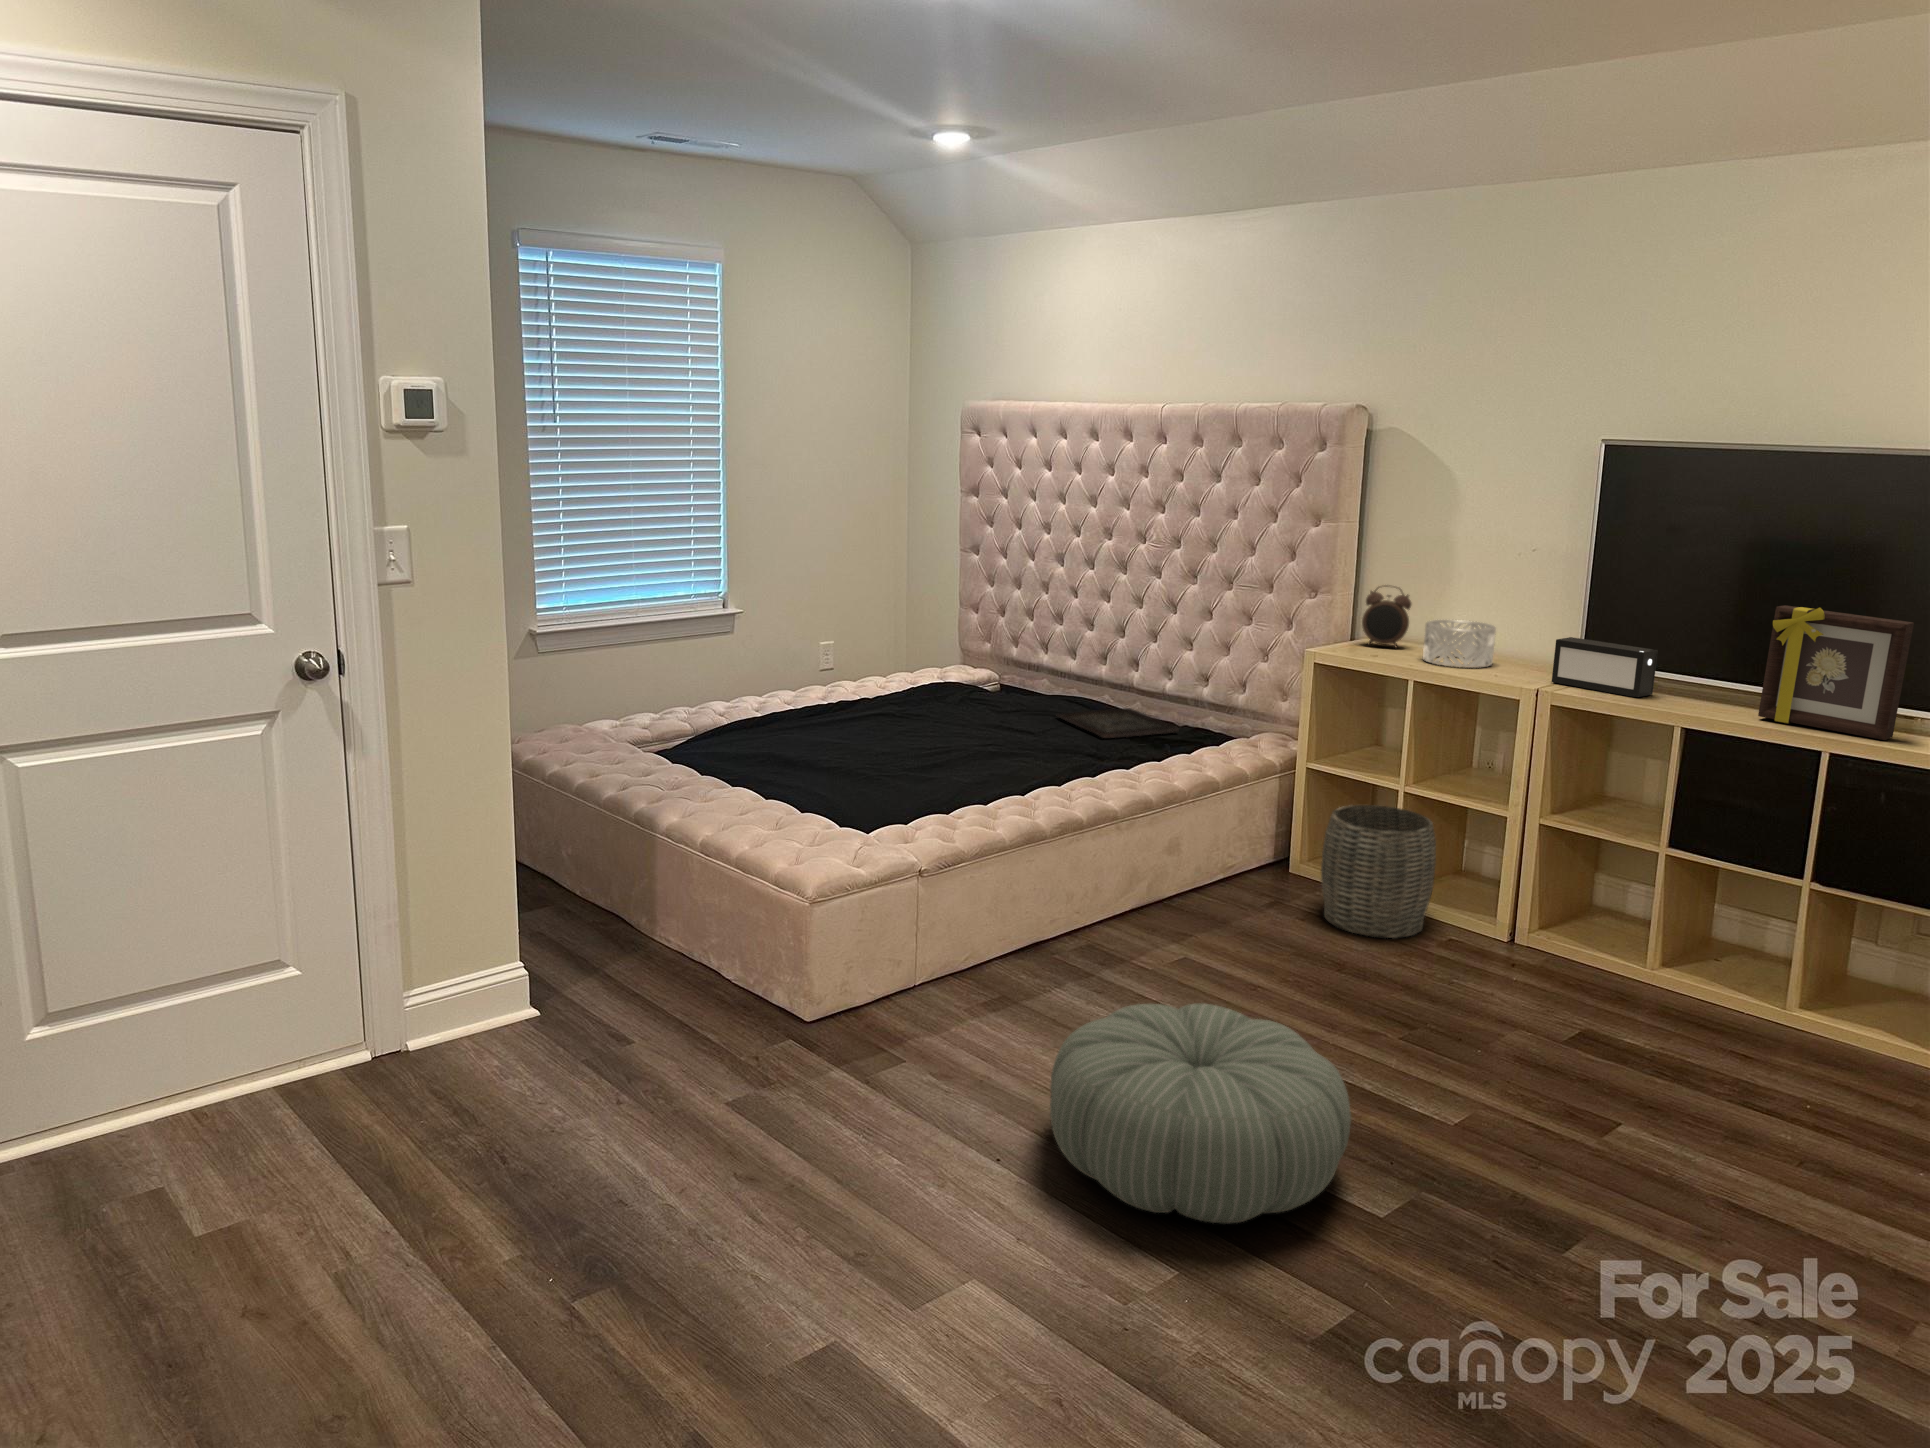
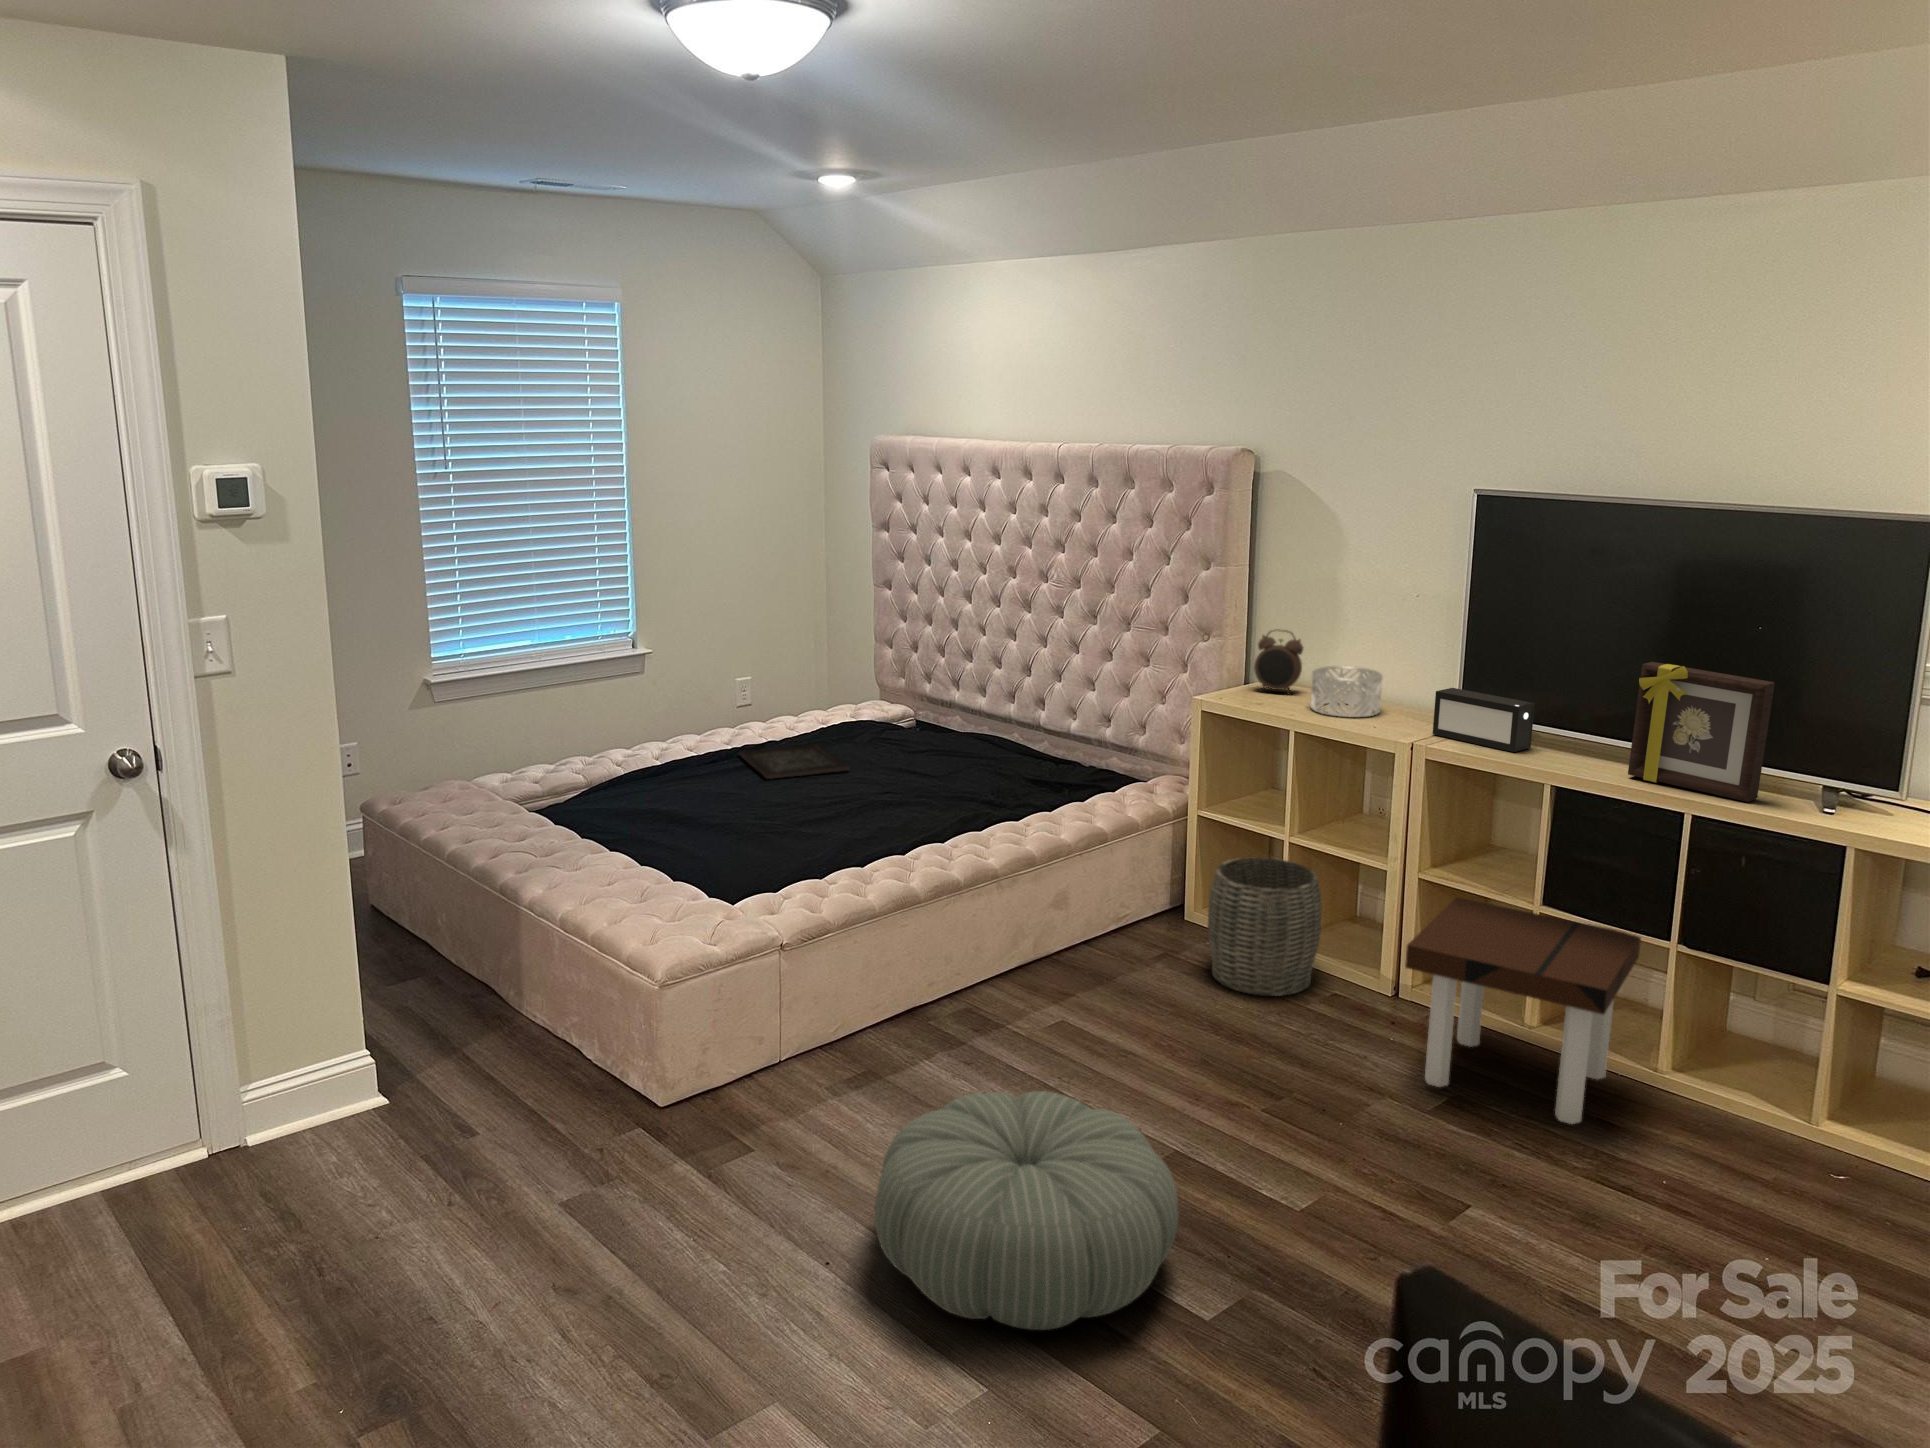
tray: present [1057,708,1179,738] -> present [740,744,849,779]
side table: none [1539,839,1769,1055] -> present [1405,898,1641,1124]

